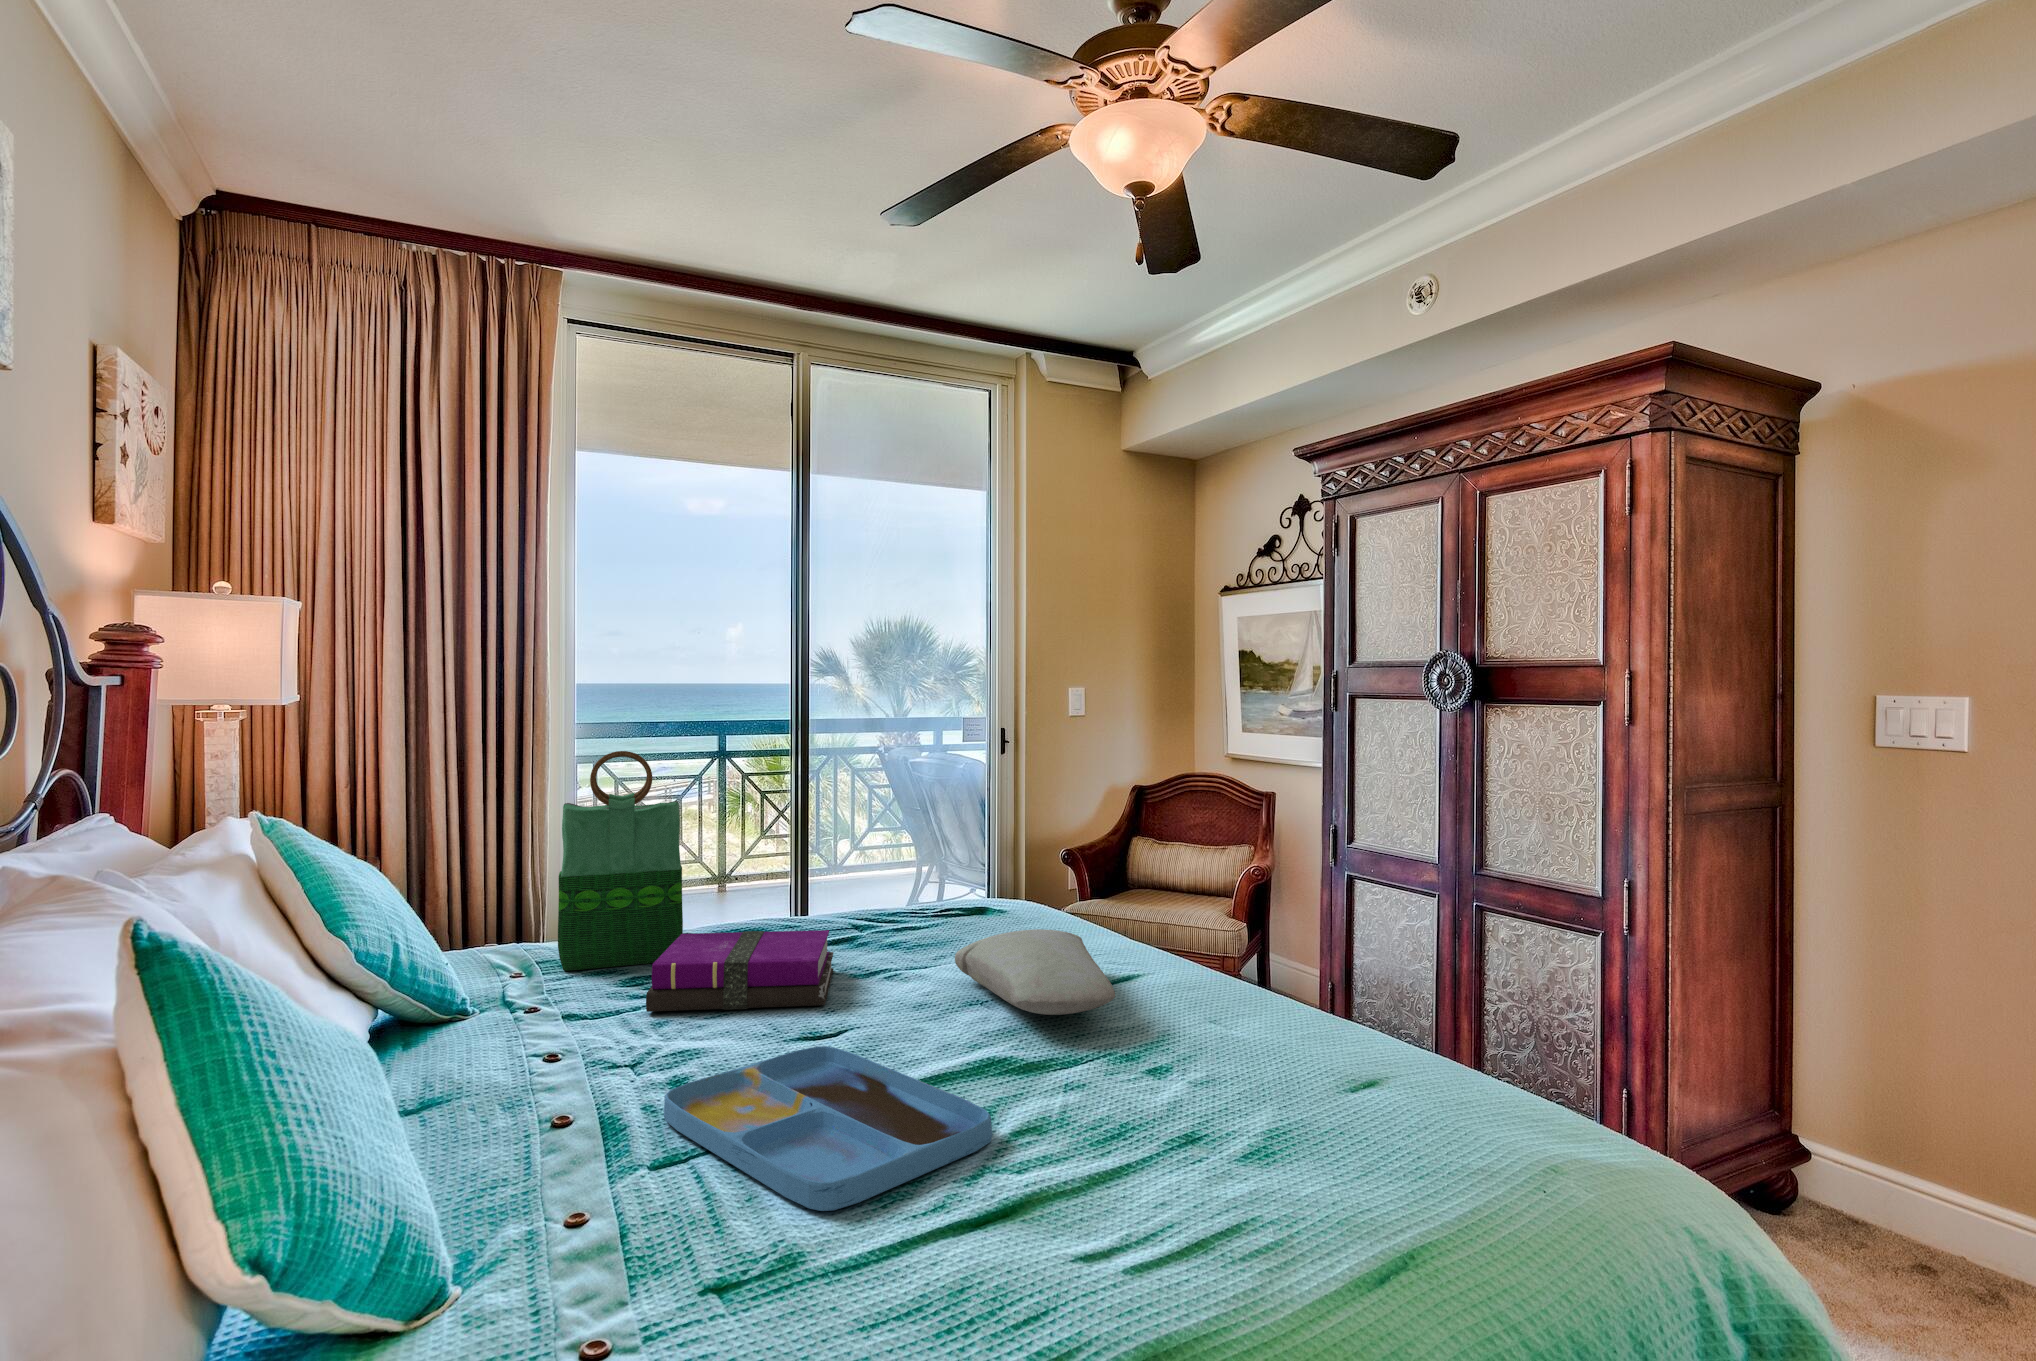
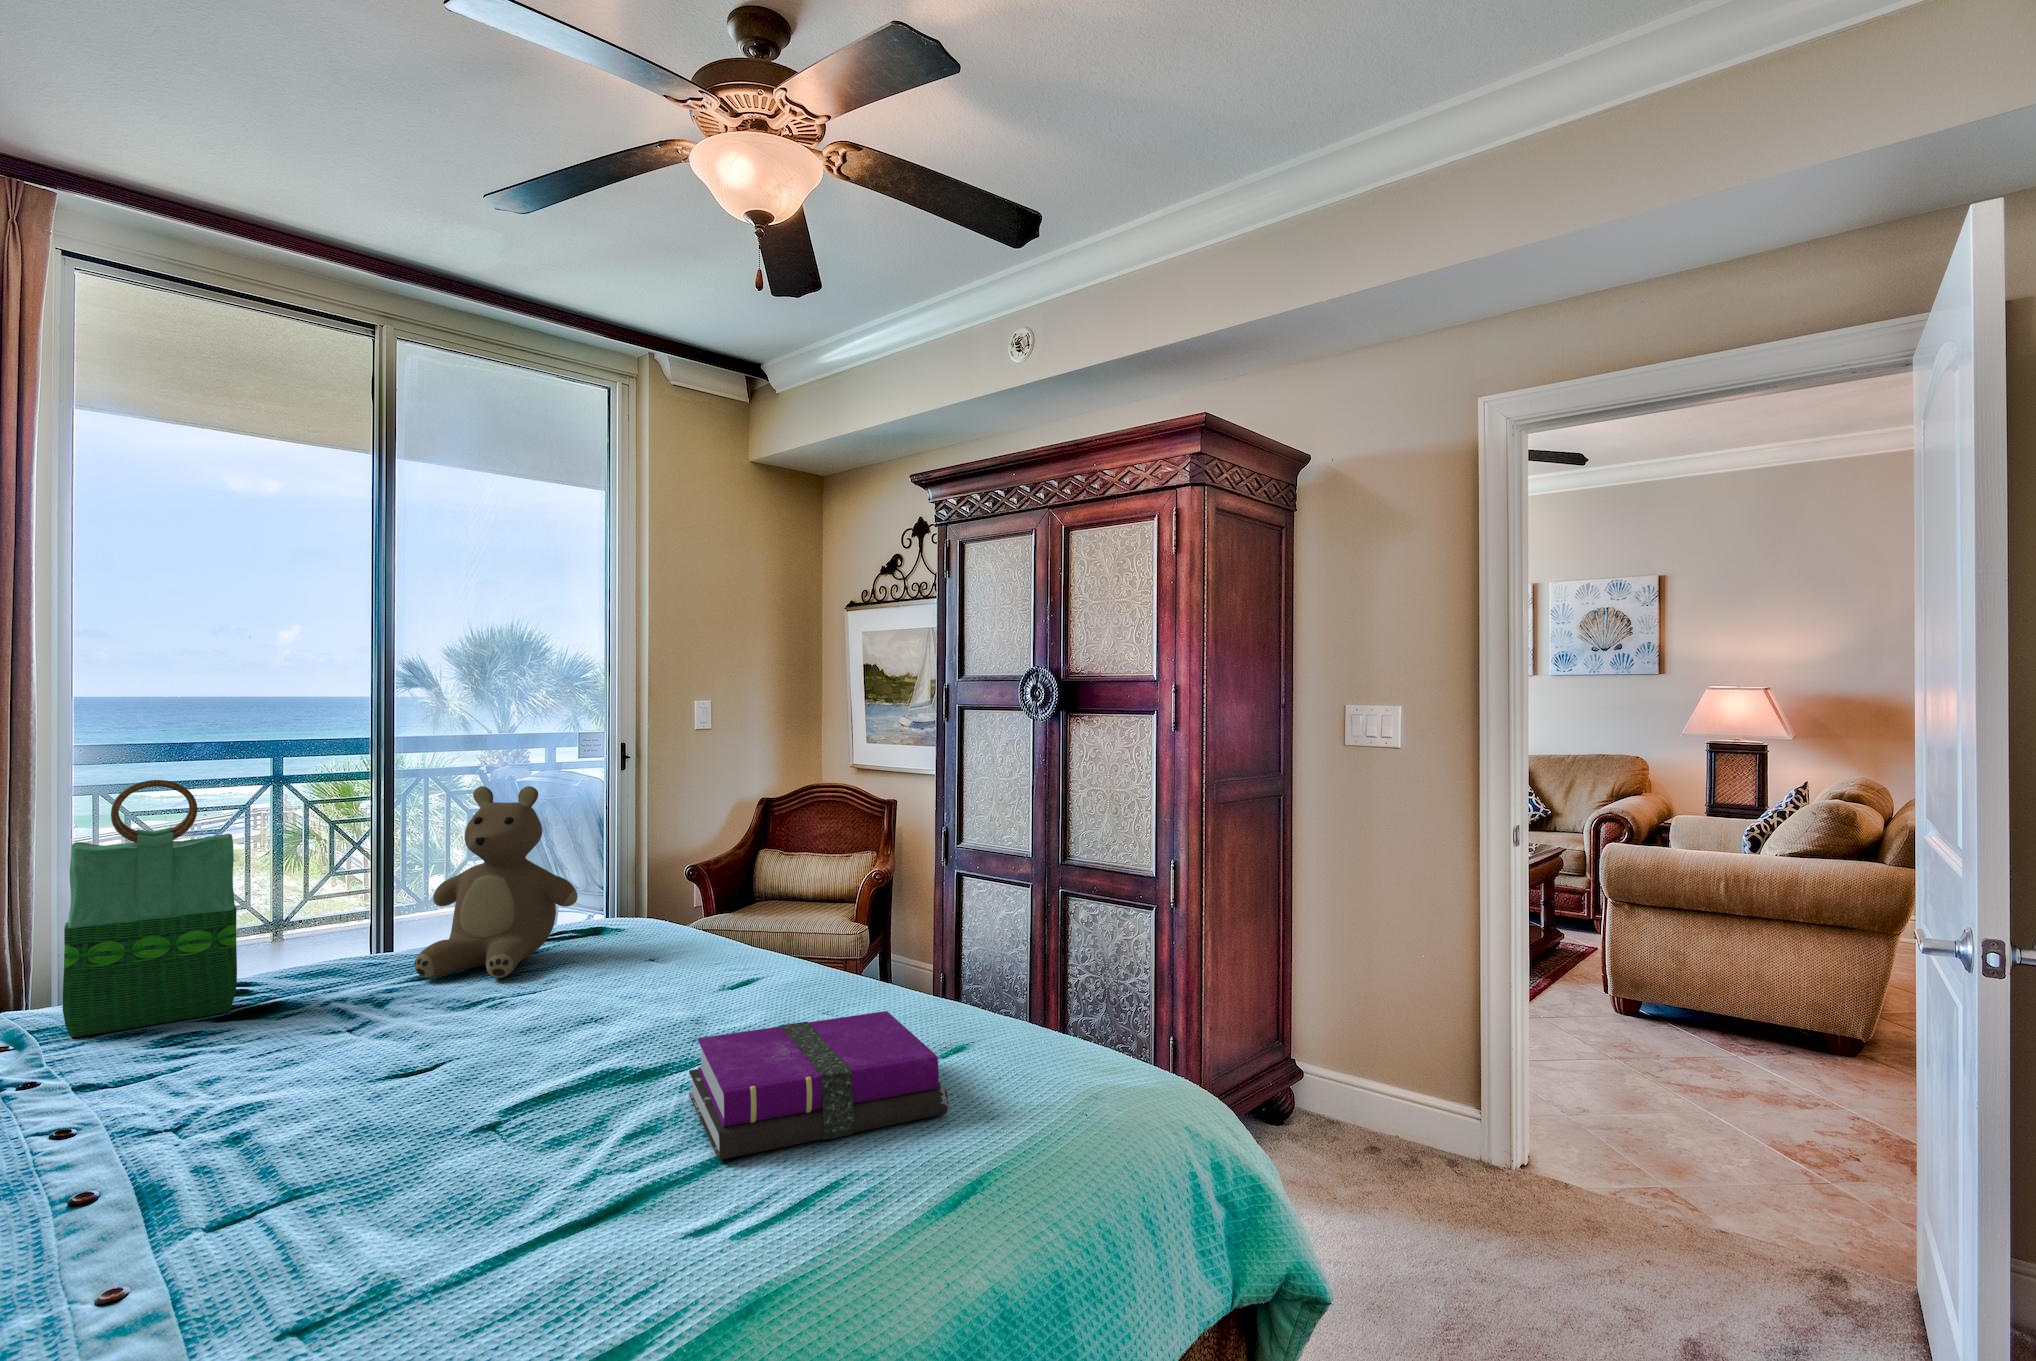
teddy bear: none [823,765,964,952] -> present [415,786,578,978]
pillow: present [955,929,1115,1015] -> none [567,941,732,1022]
notebook: present [646,930,833,1012] -> present [689,1011,948,1160]
tray: present [664,1046,992,1211] -> none [220,1079,605,1238]

